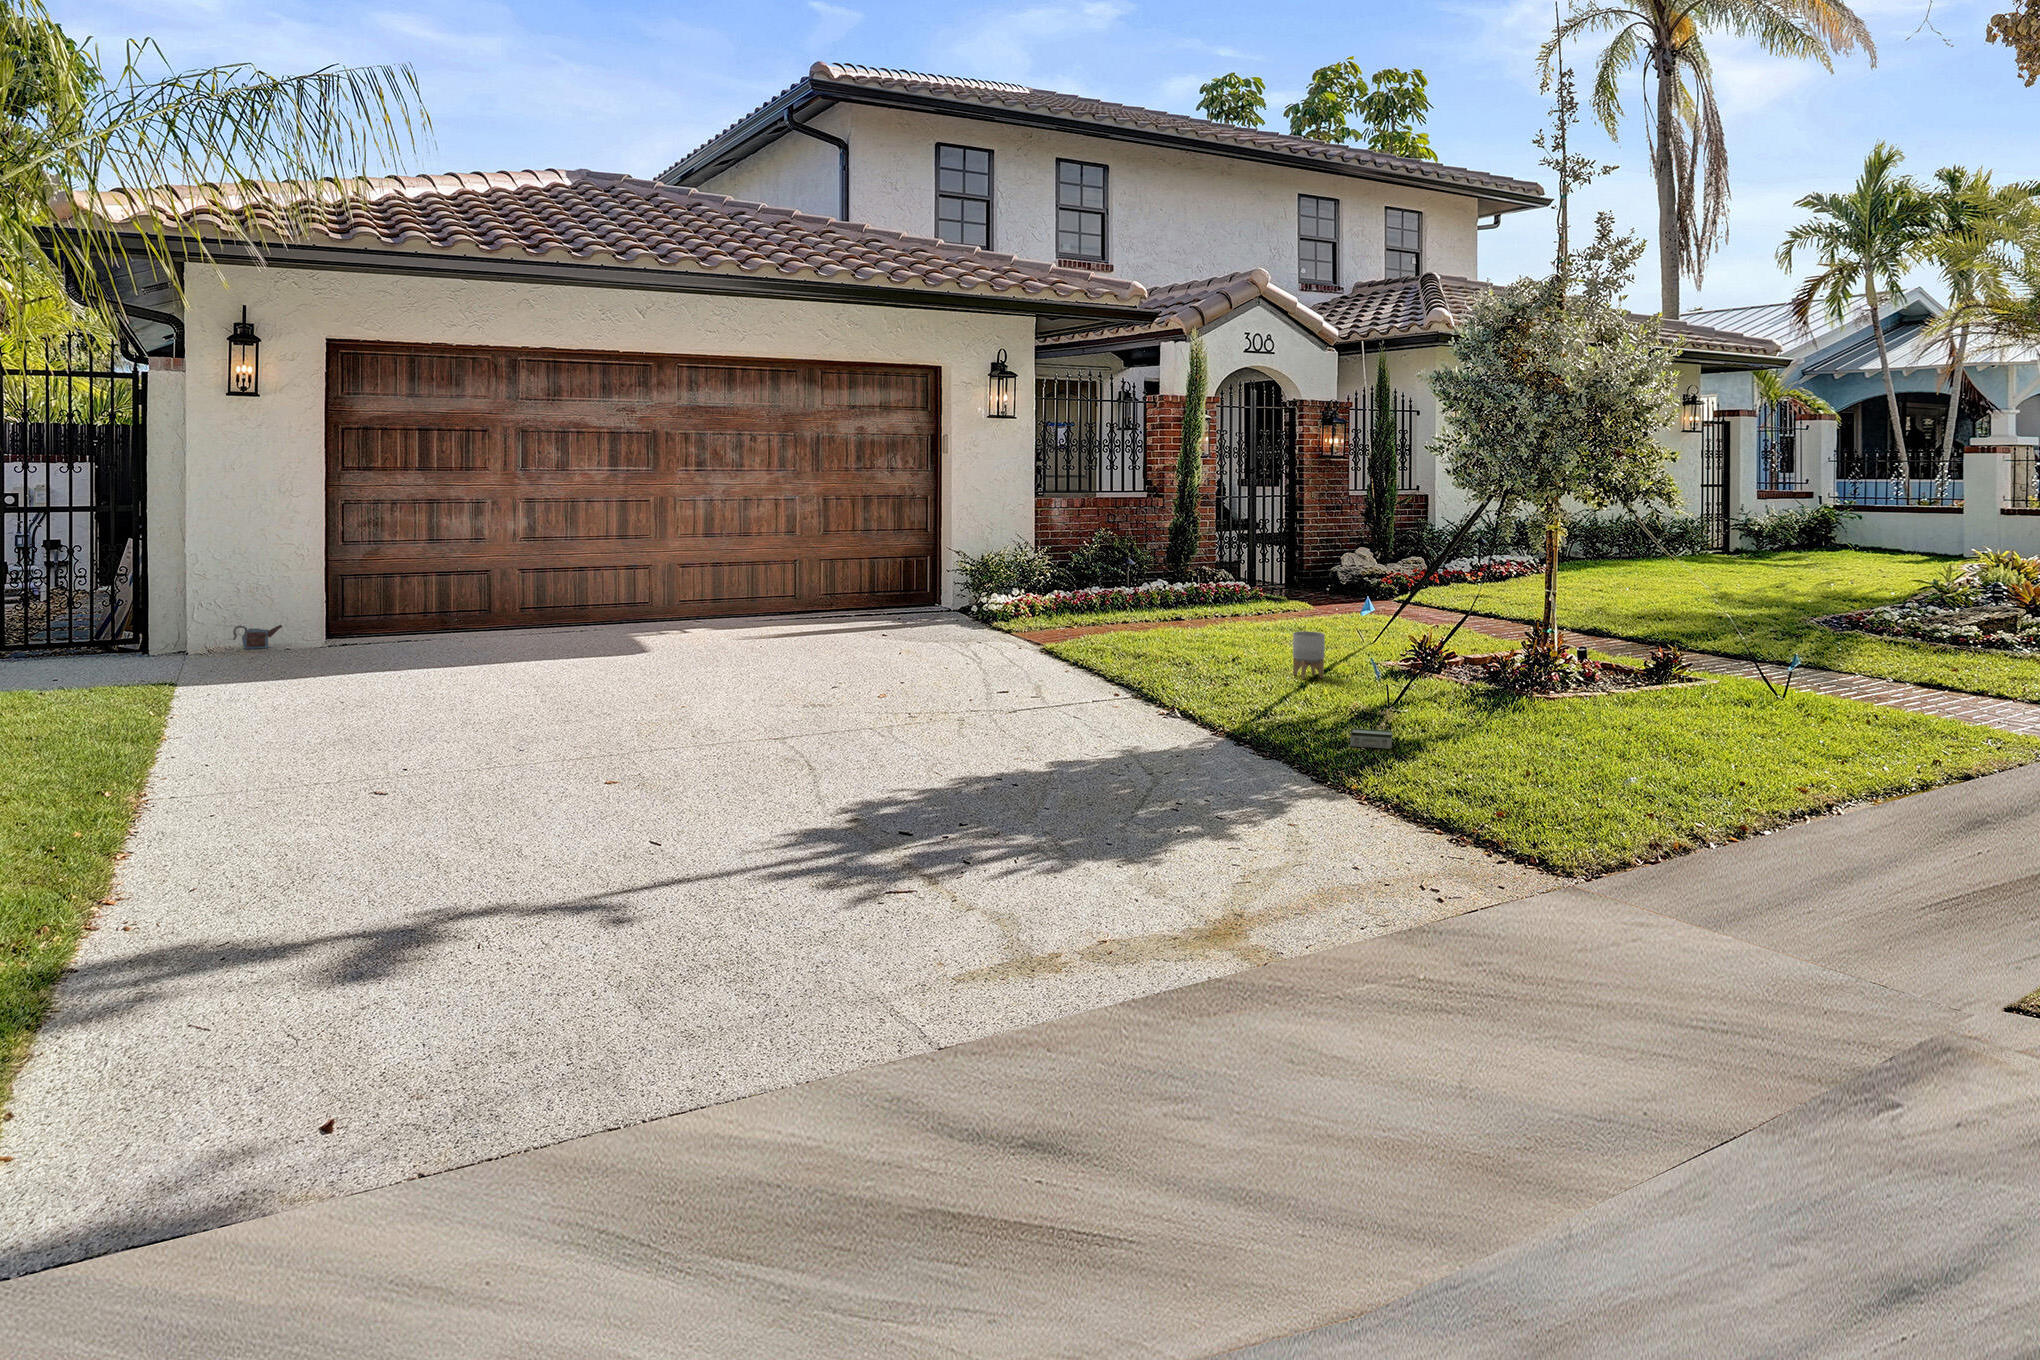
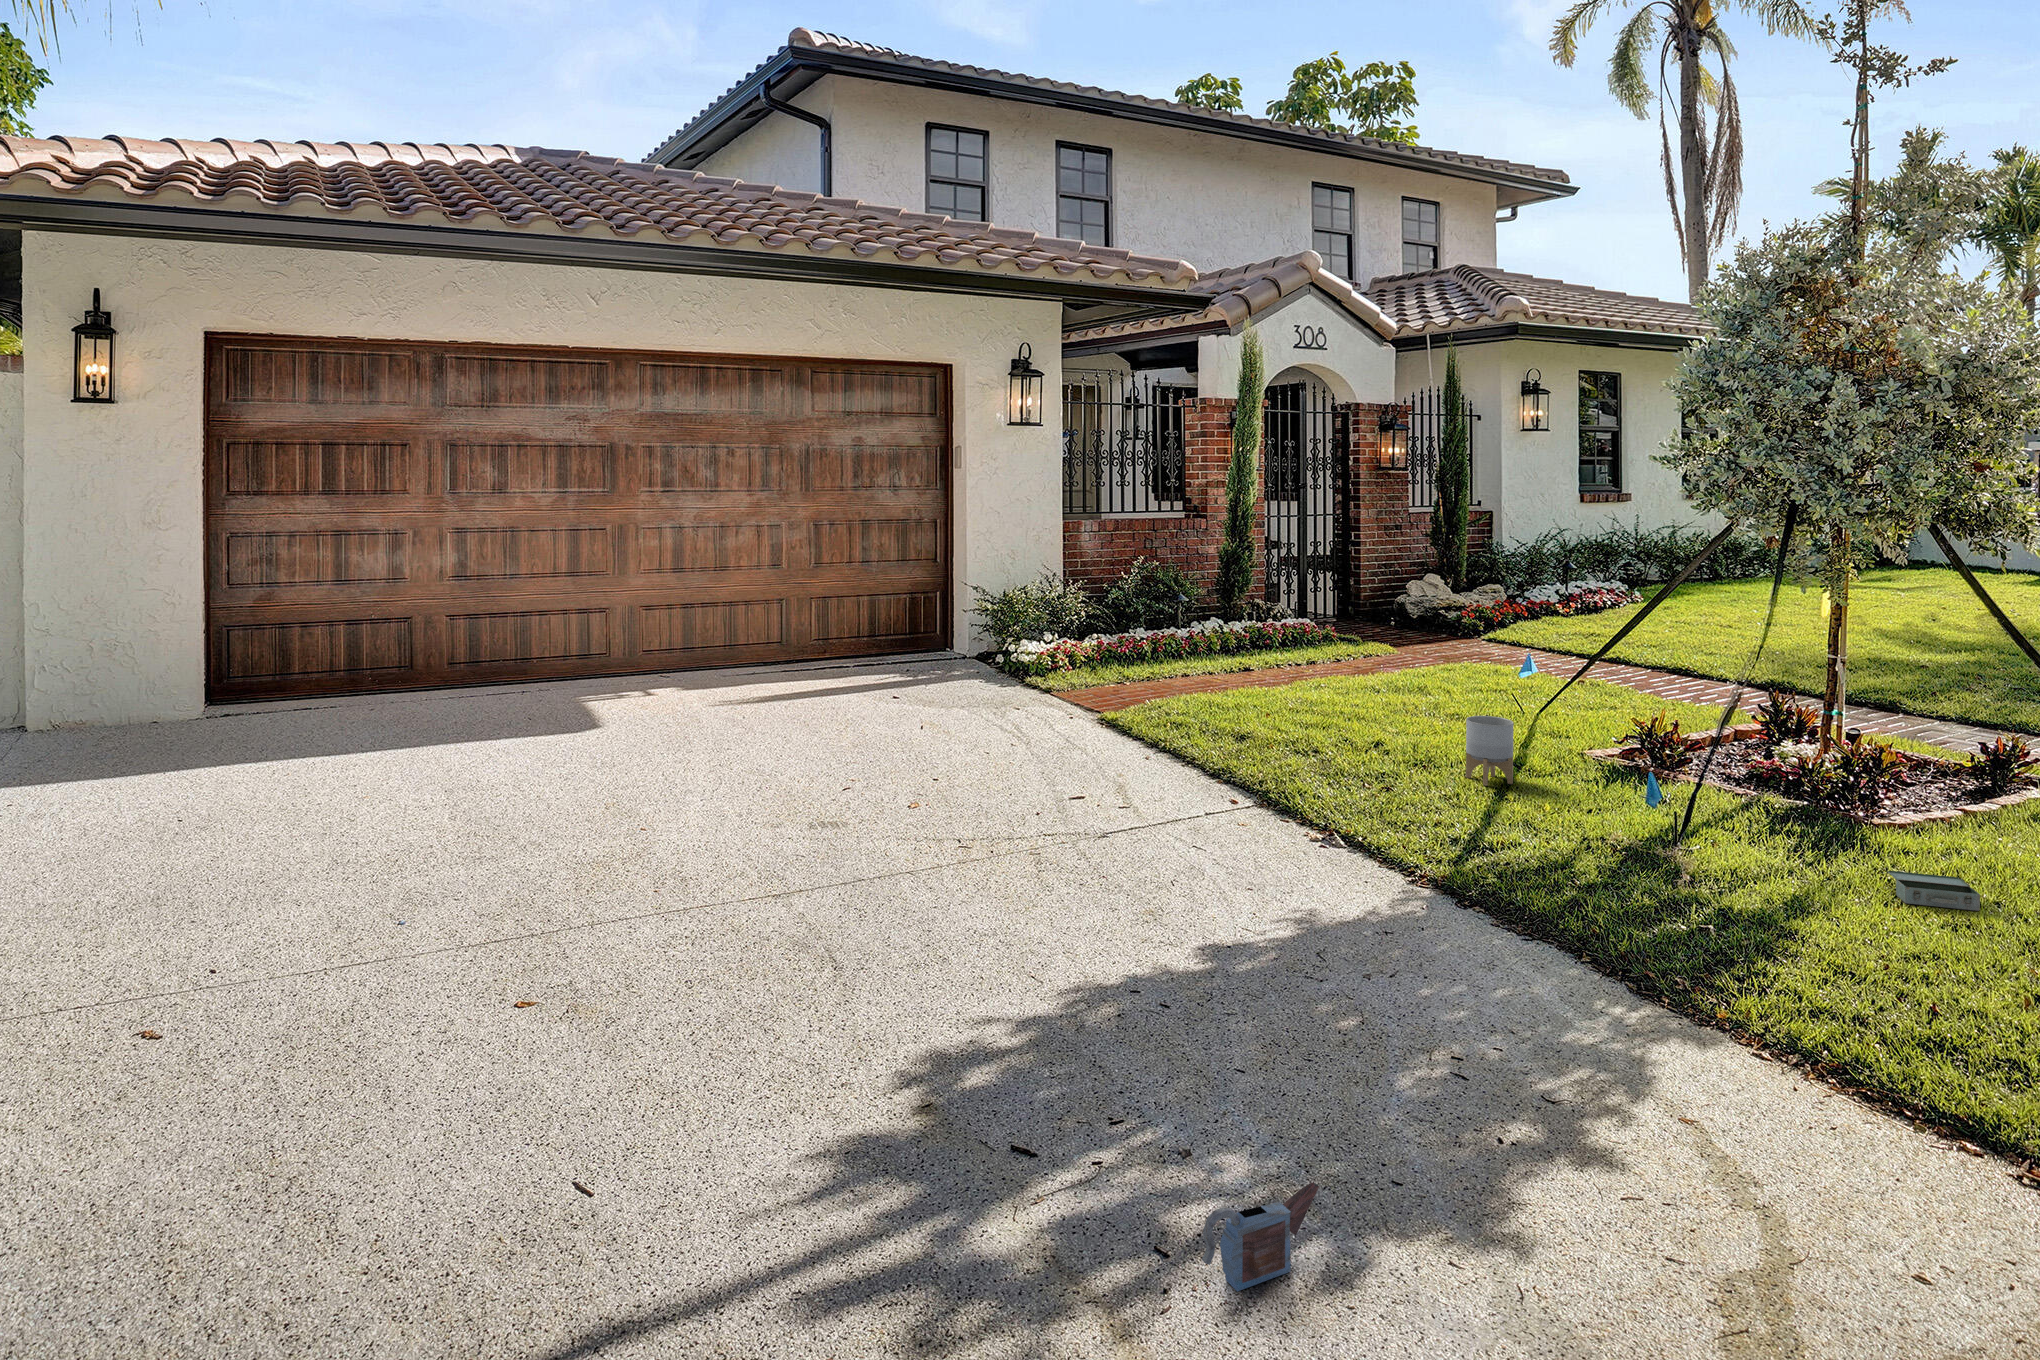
watering can: present [233,625,282,649] -> present [1202,1182,1319,1291]
toolbox: present [1350,728,1393,749] -> present [1888,871,1980,911]

